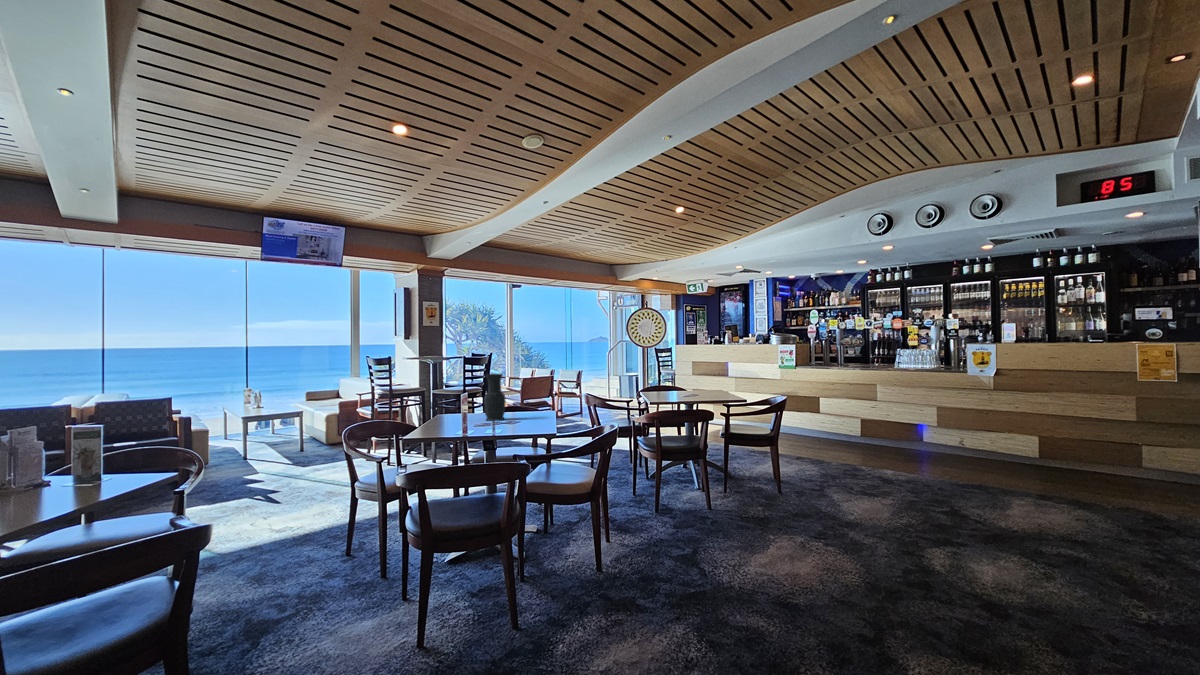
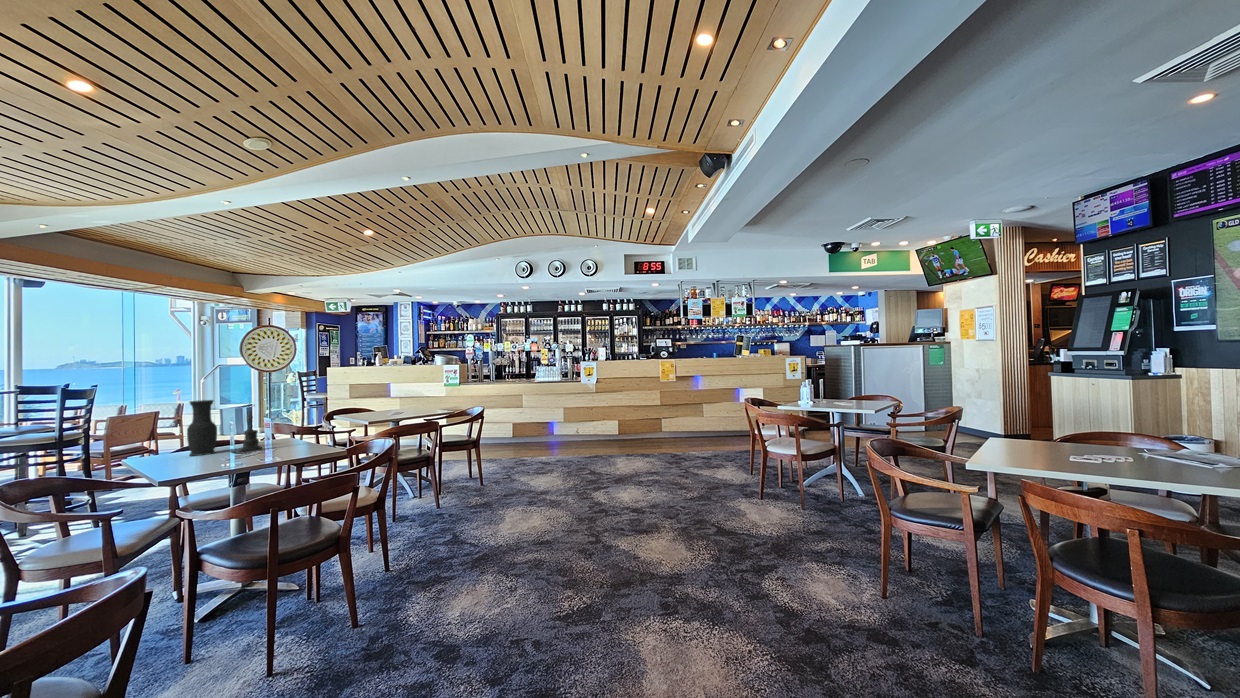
candle holder: none [507,373,531,424] -> present [233,404,266,454]

